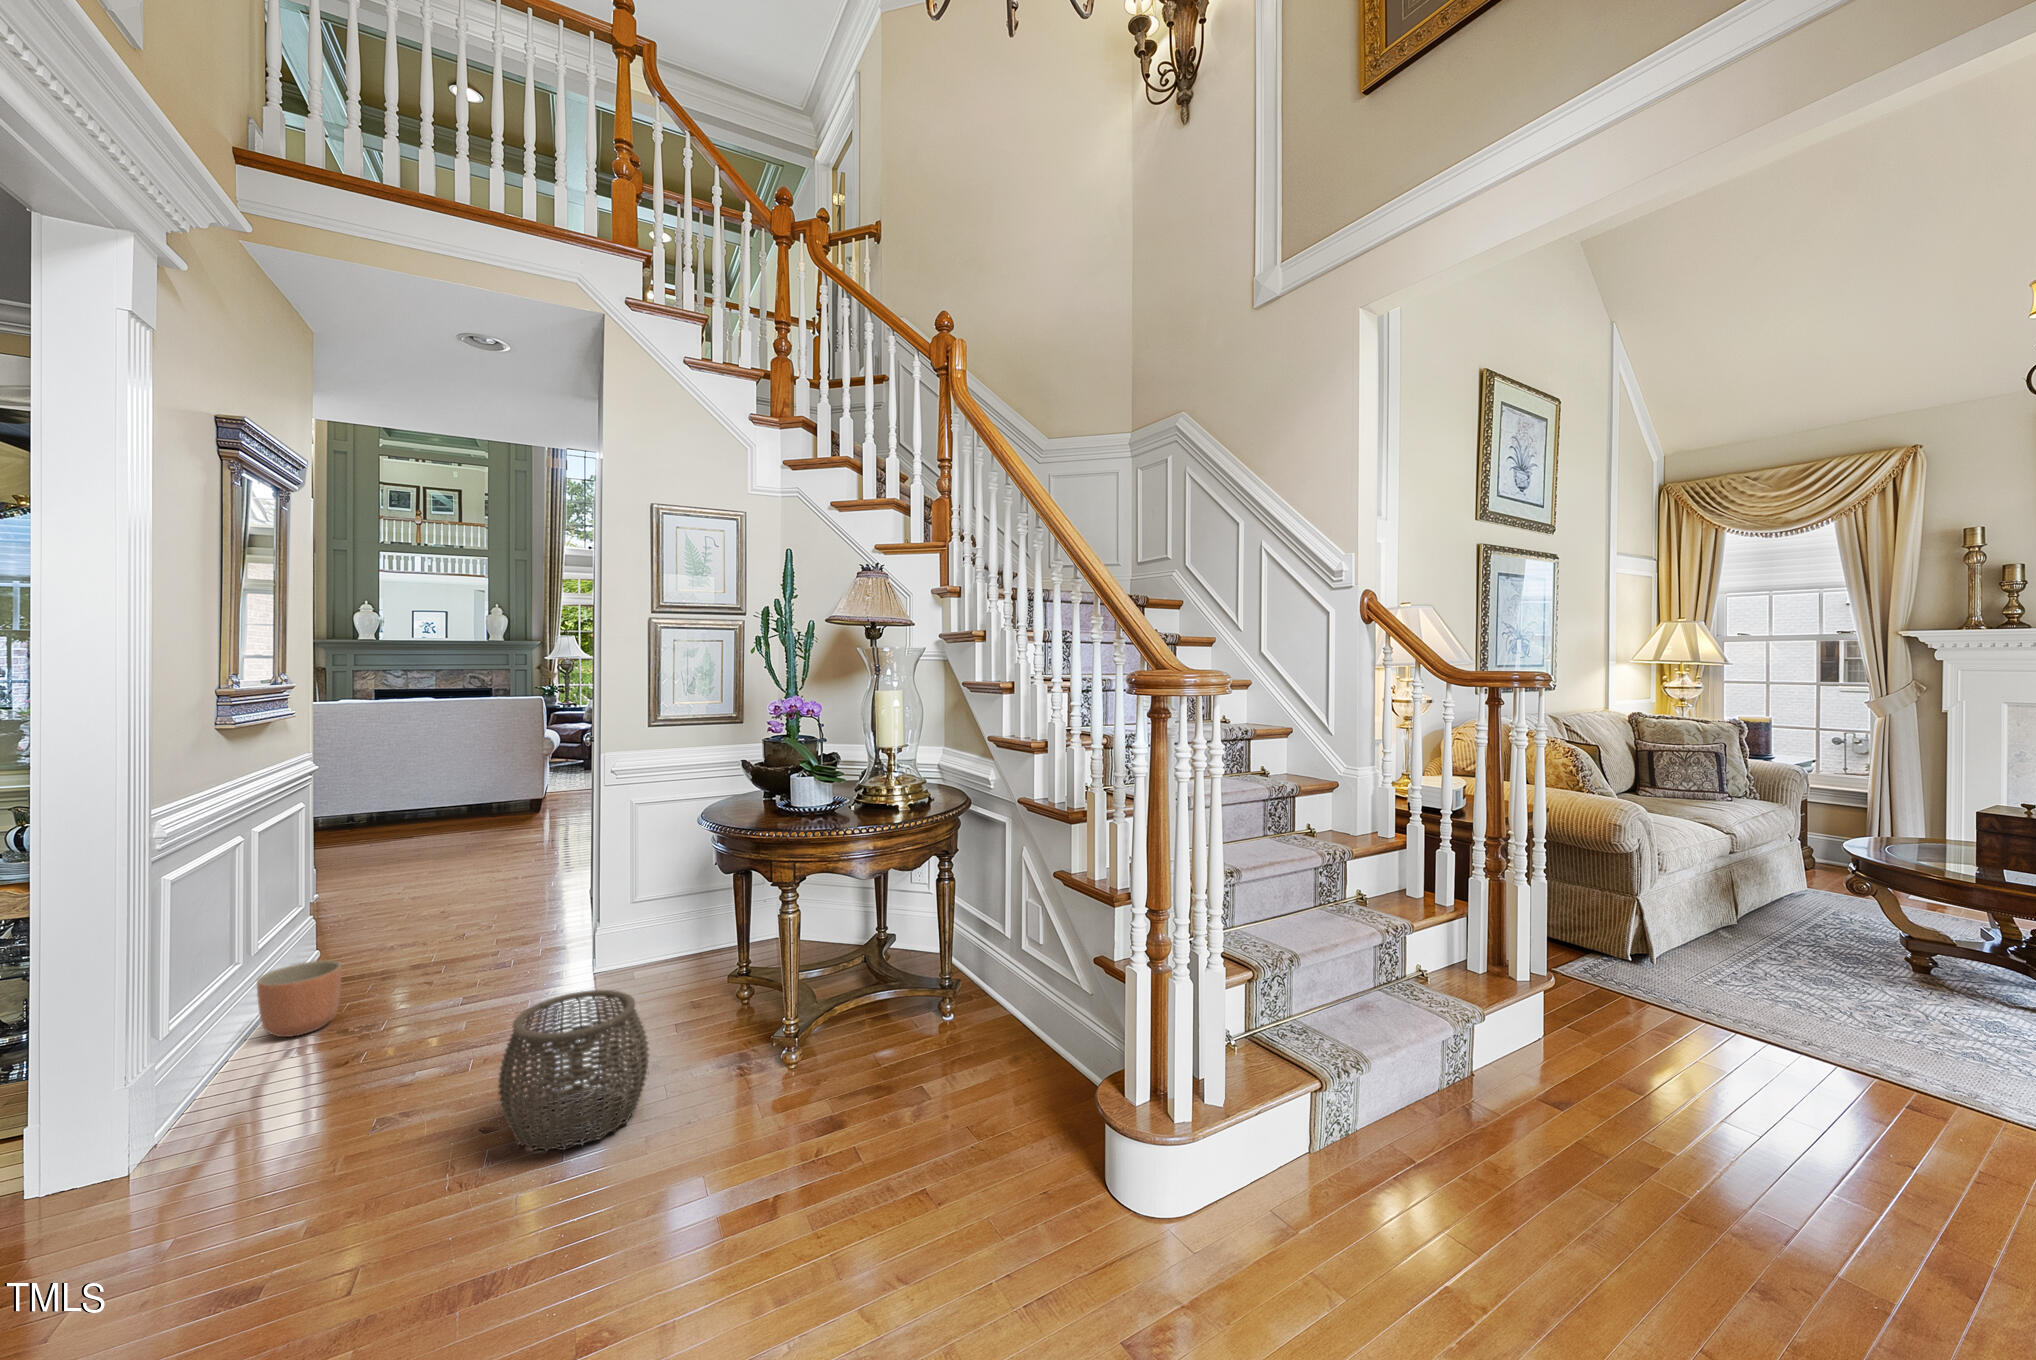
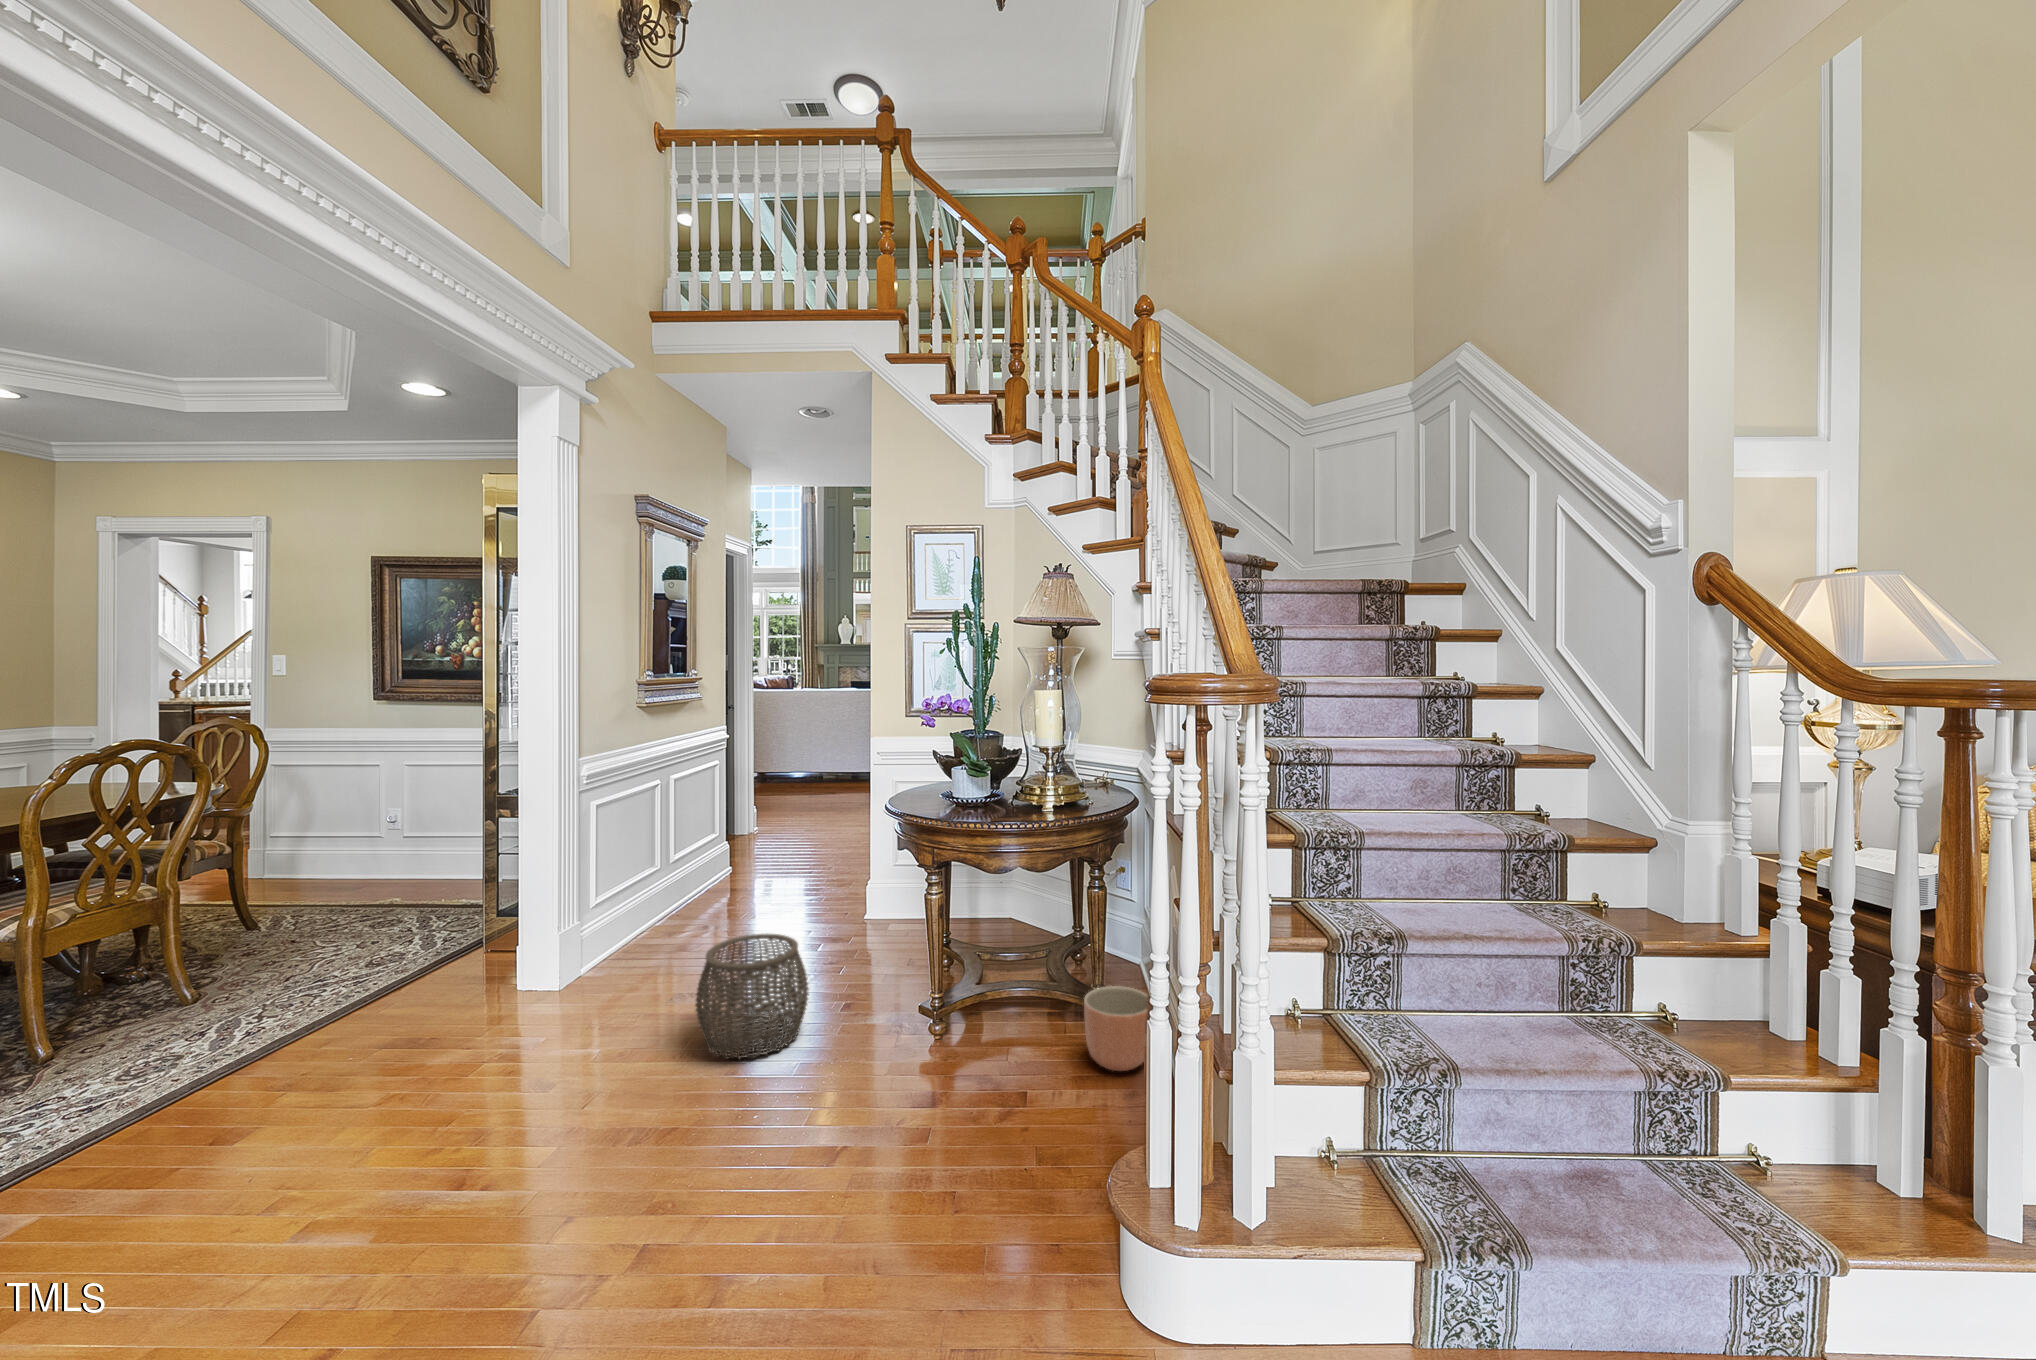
planter: present [257,961,341,1037] -> present [1084,986,1147,1071]

